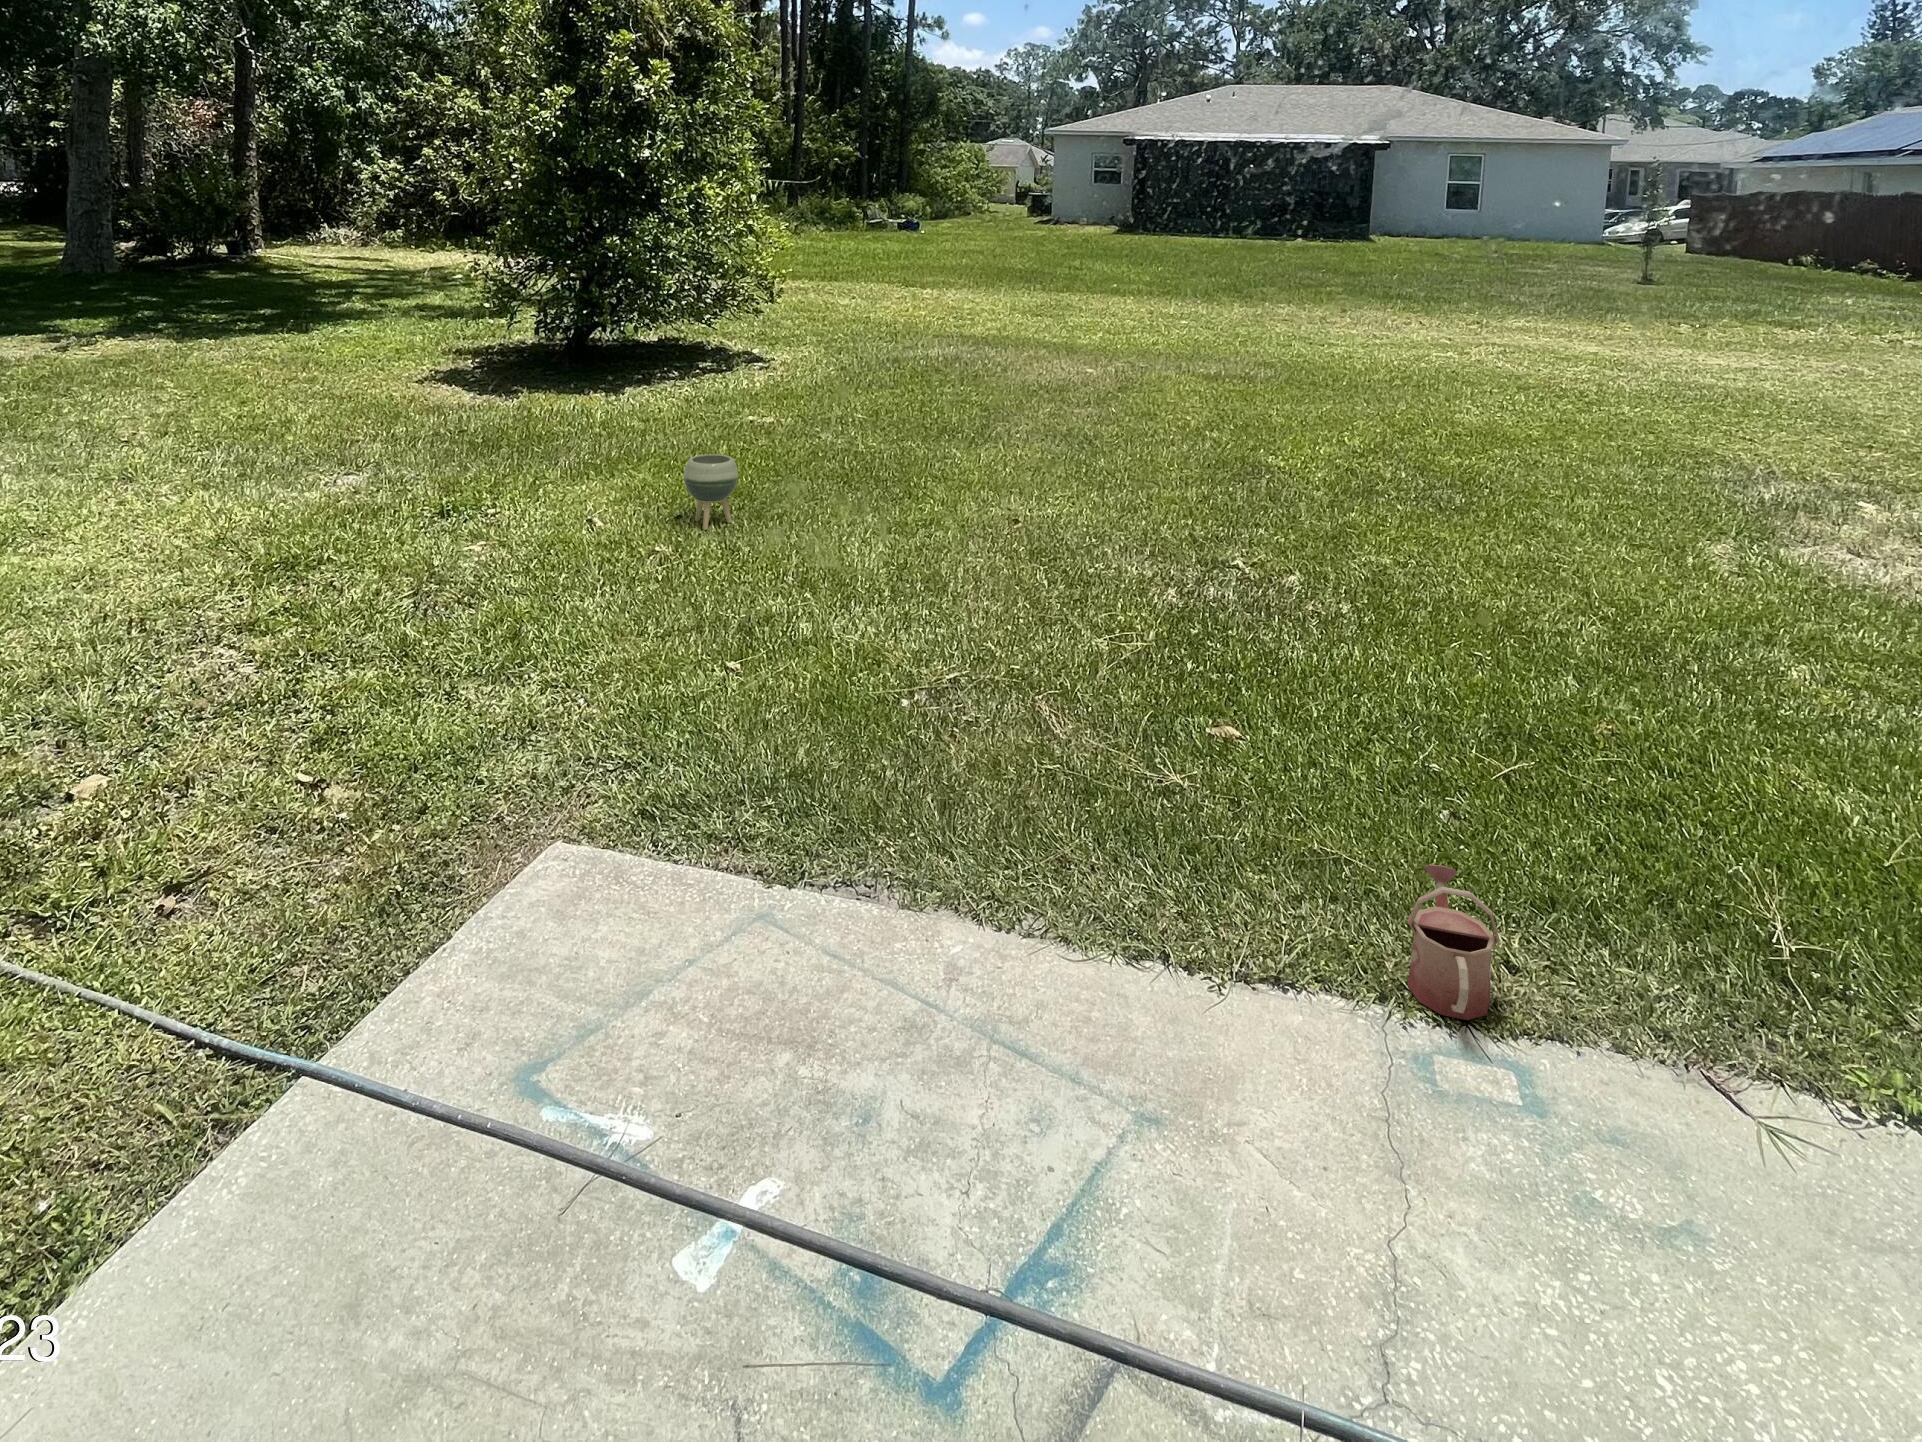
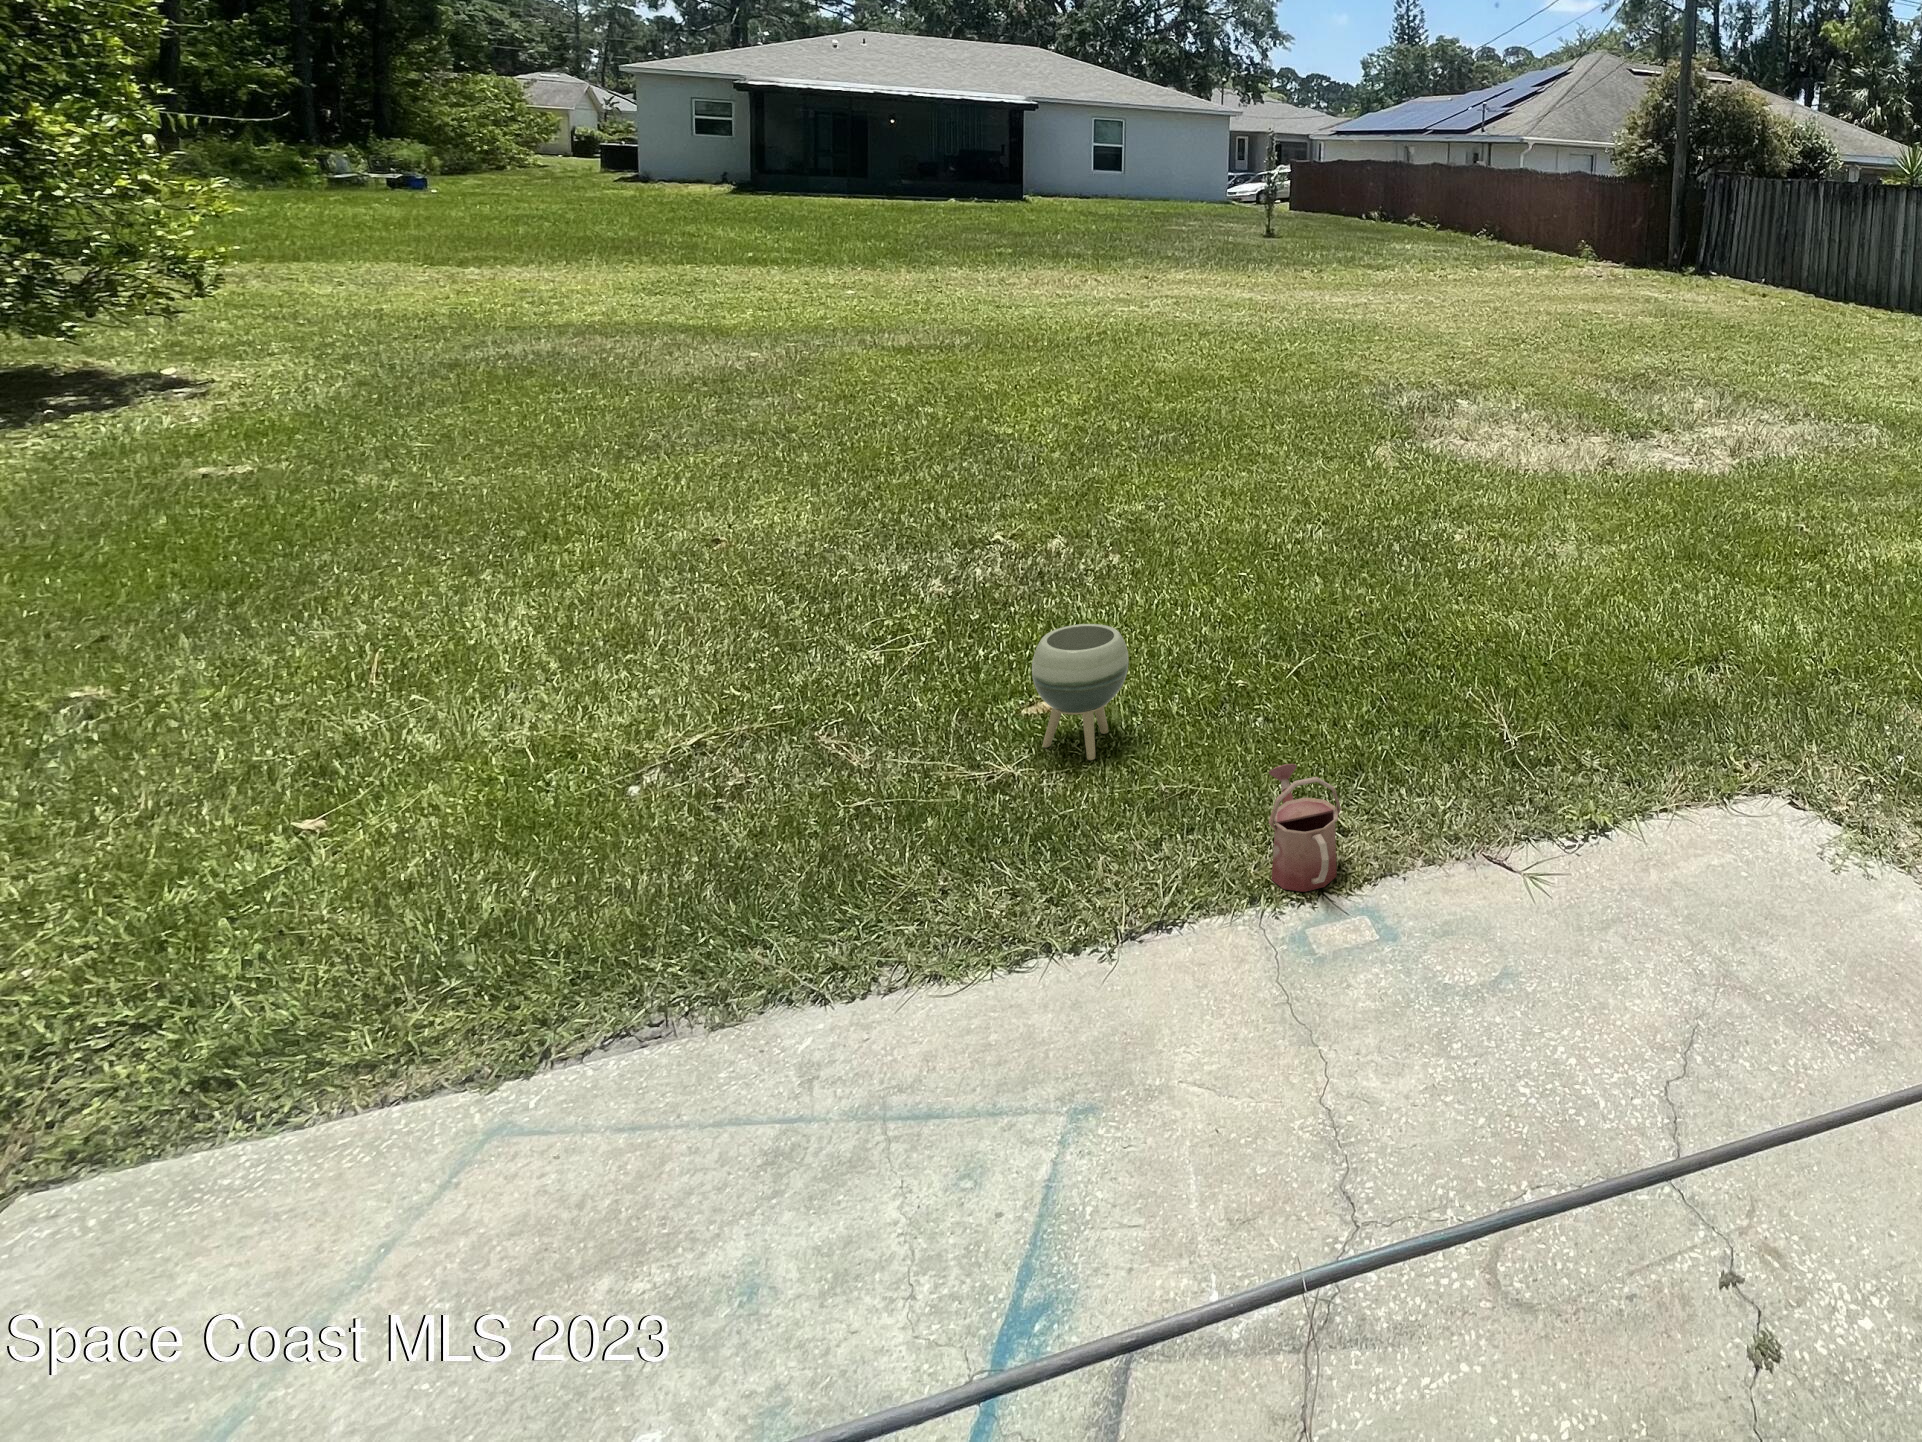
planter: present [684,454,738,530] -> present [1032,624,1128,760]

